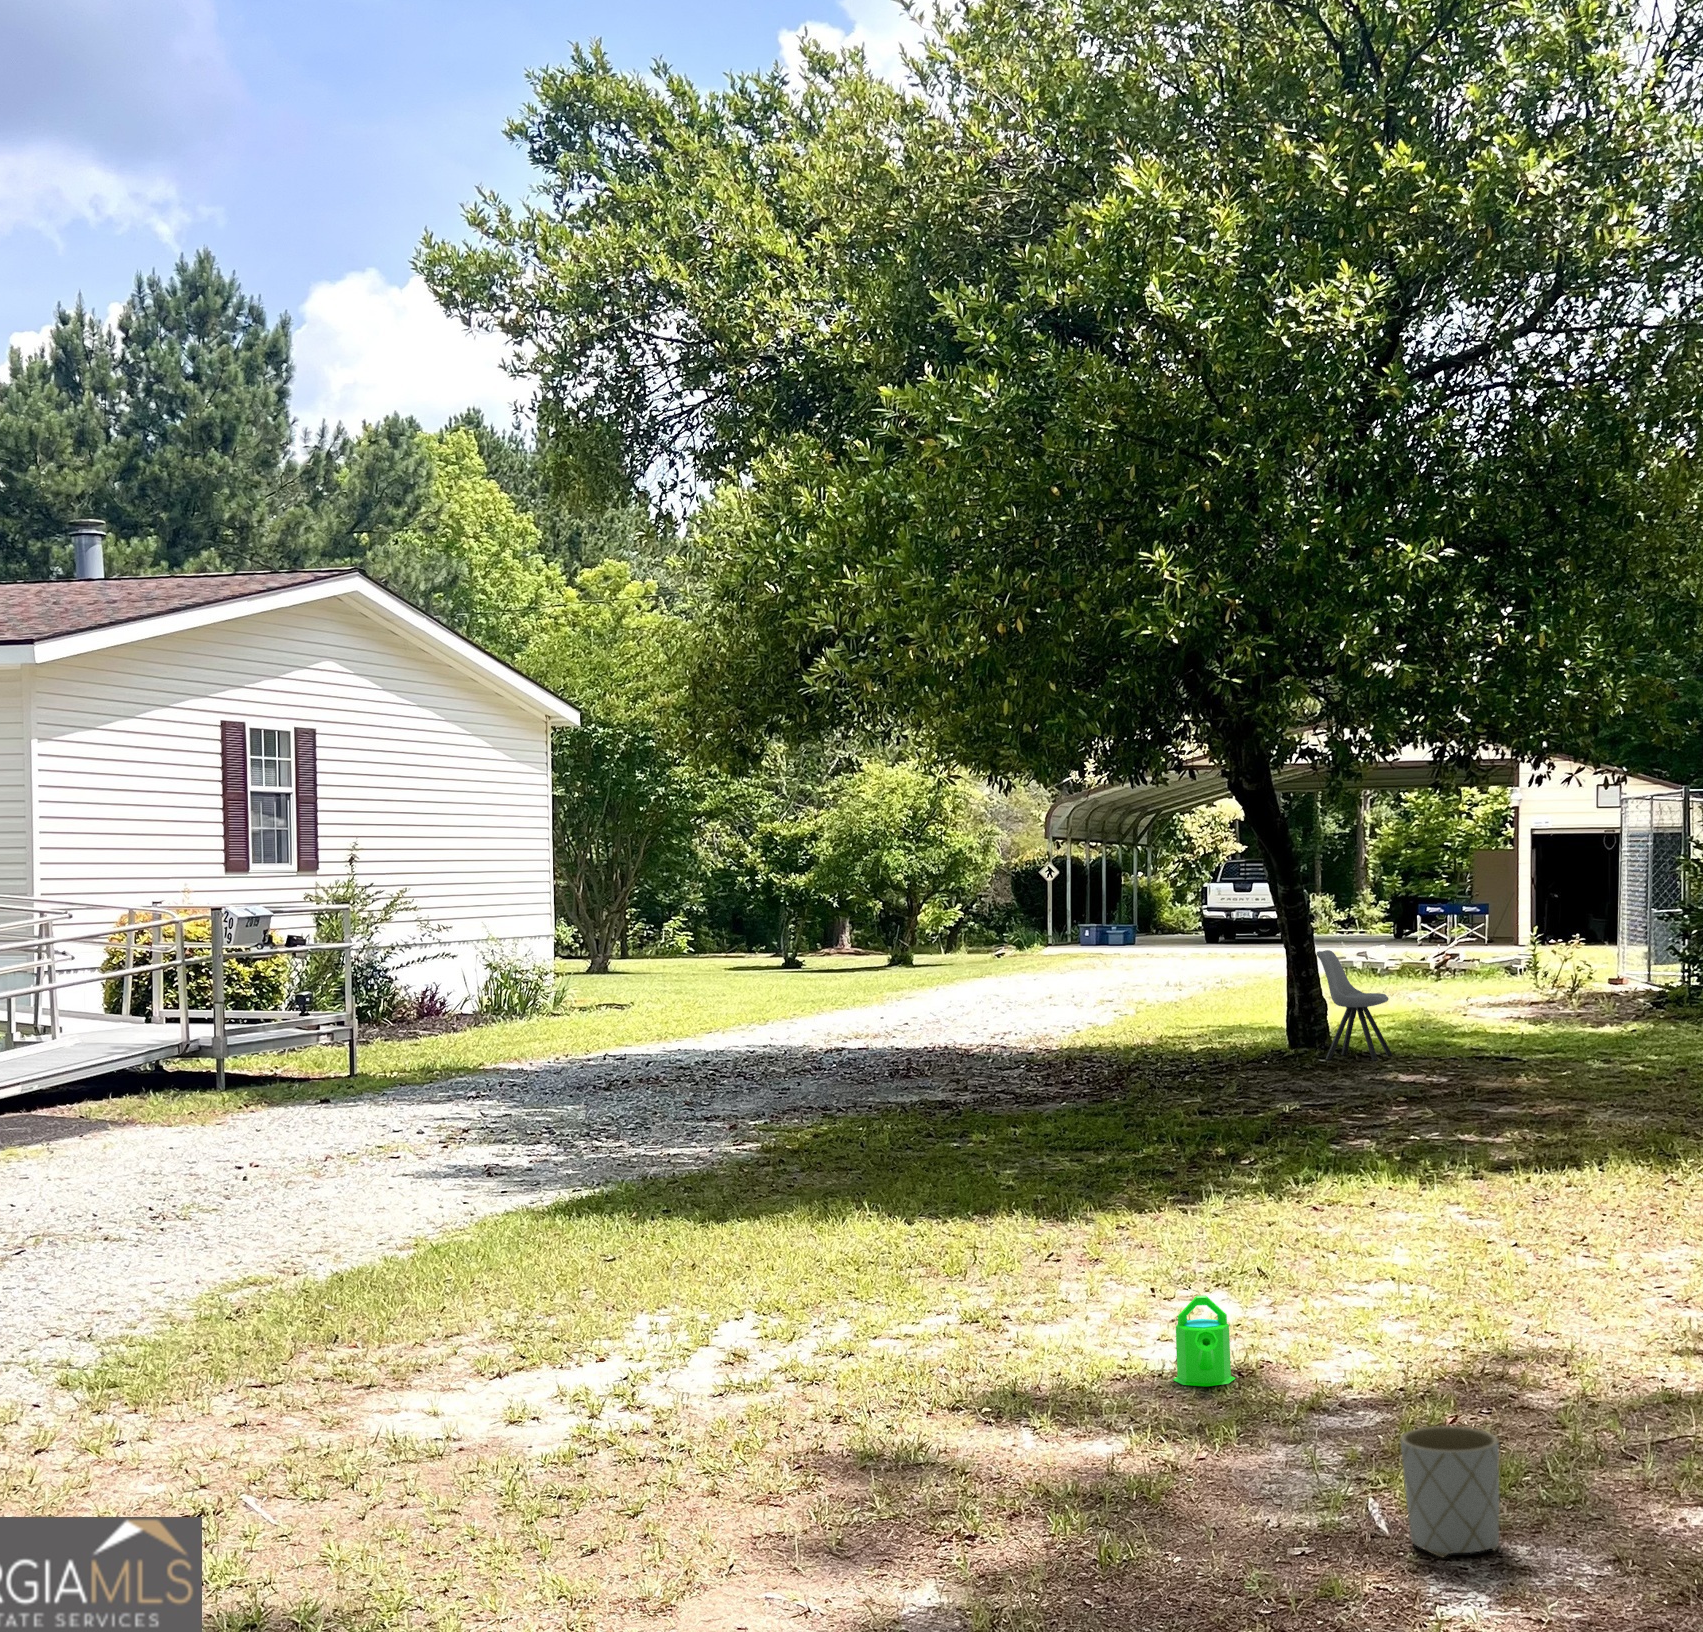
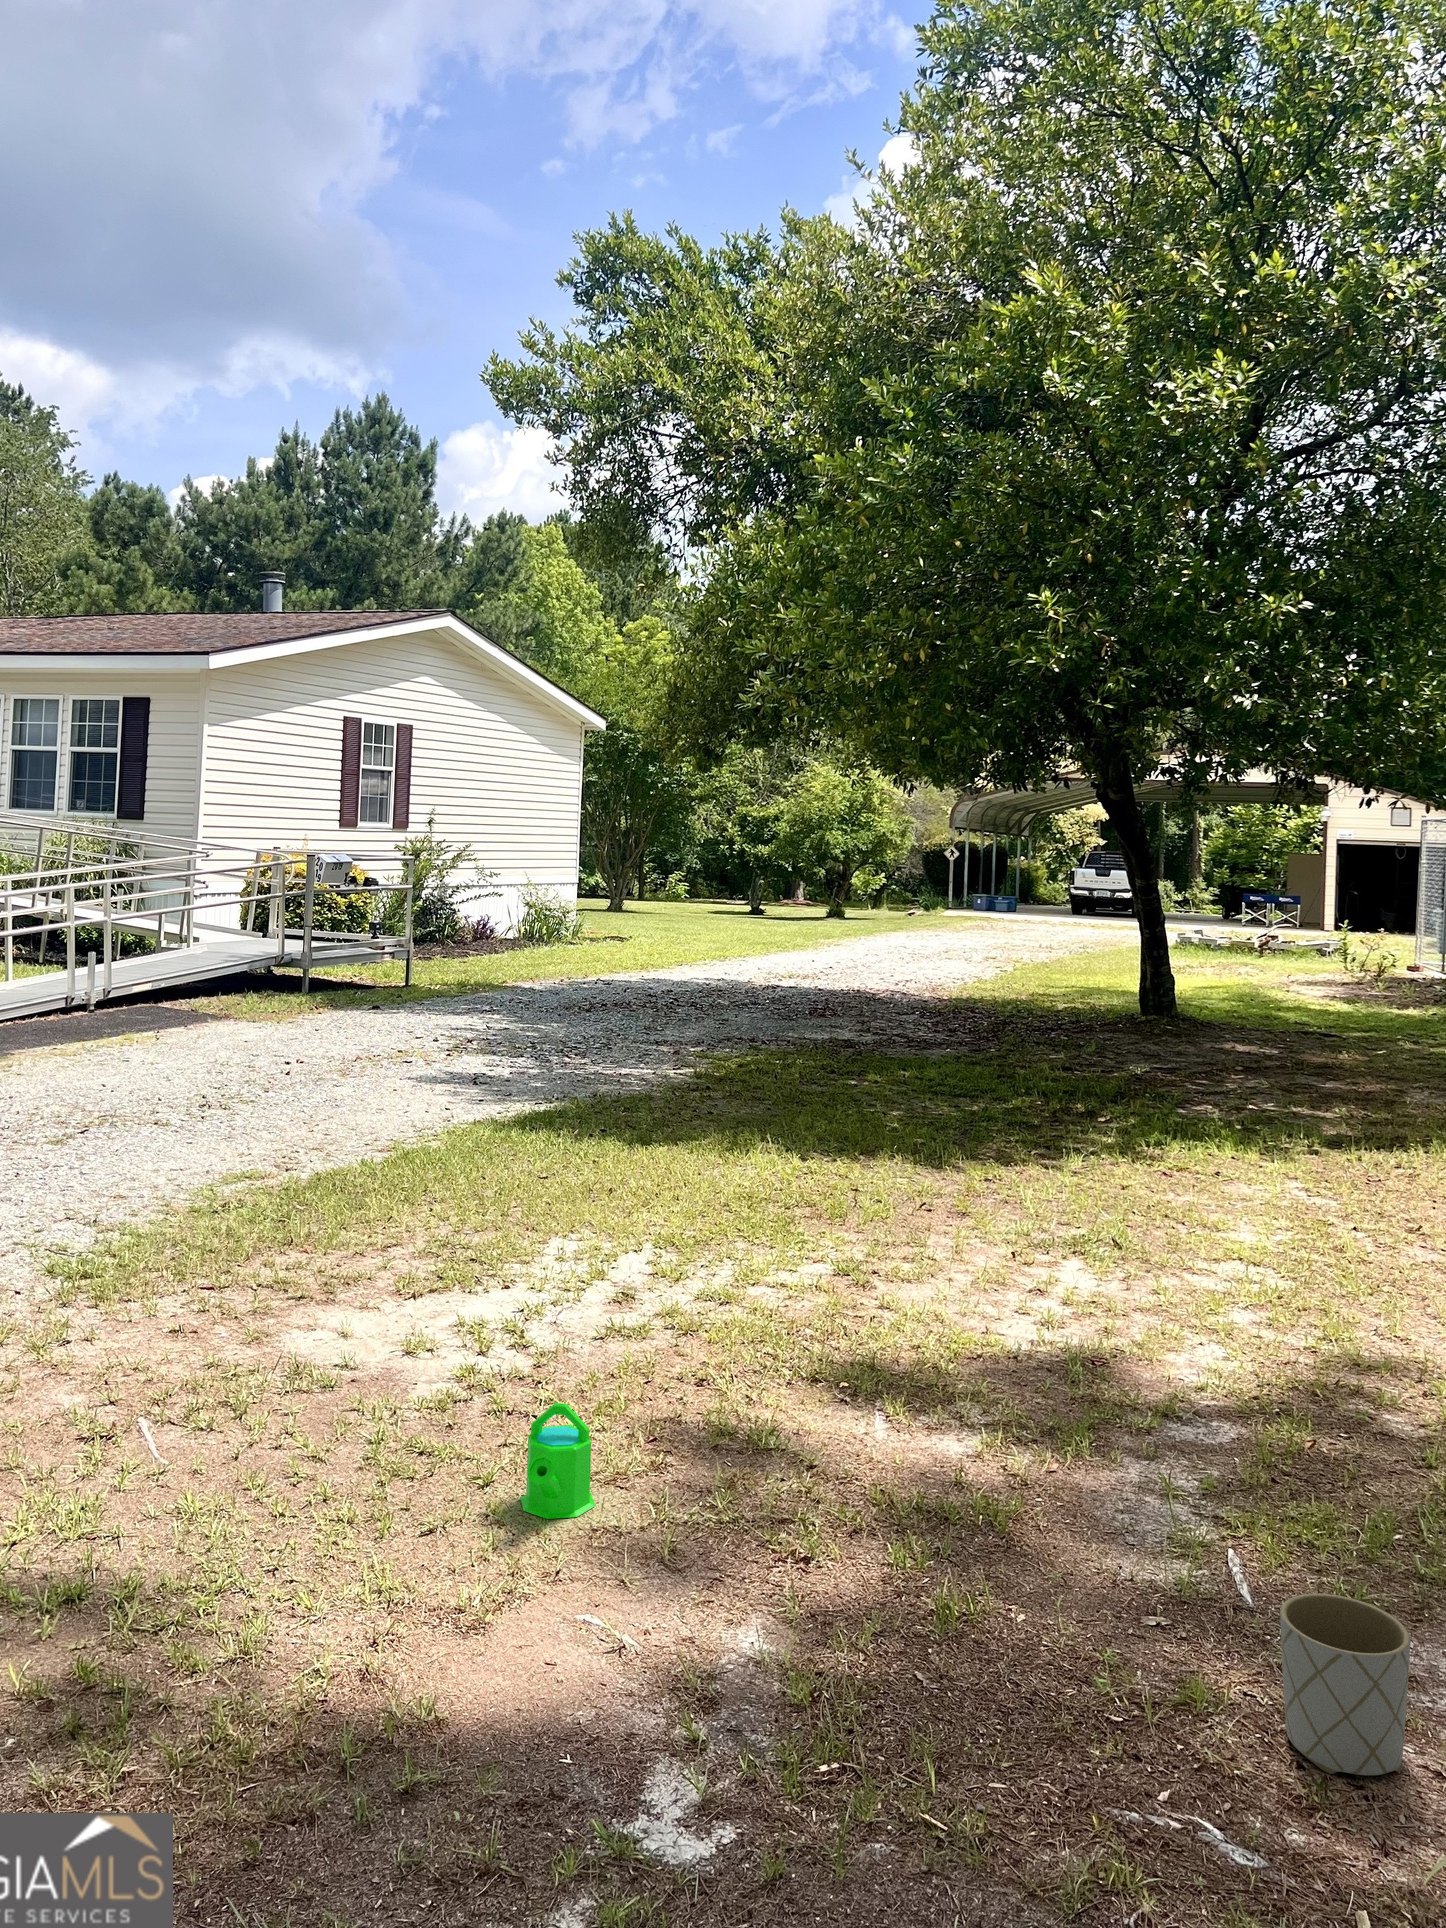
chair: present [1316,950,1392,1061] -> none [1162,936,1222,1028]
watering can: present [1173,1296,1235,1387] -> present [521,1403,595,1519]

